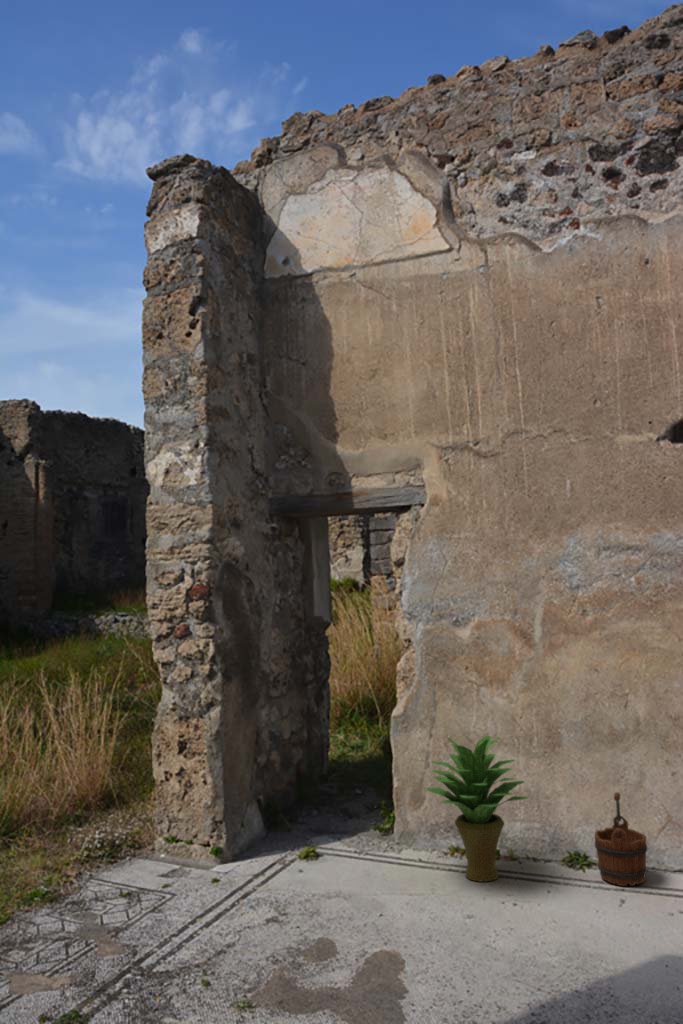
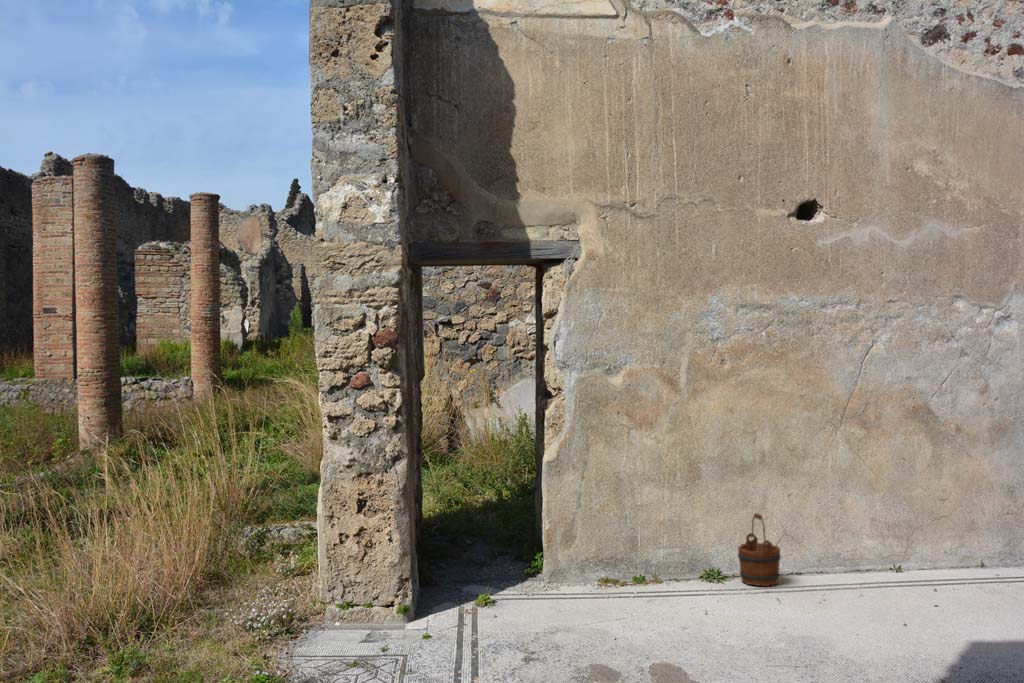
potted plant: present [425,736,528,882] -> none [606,474,701,598]

